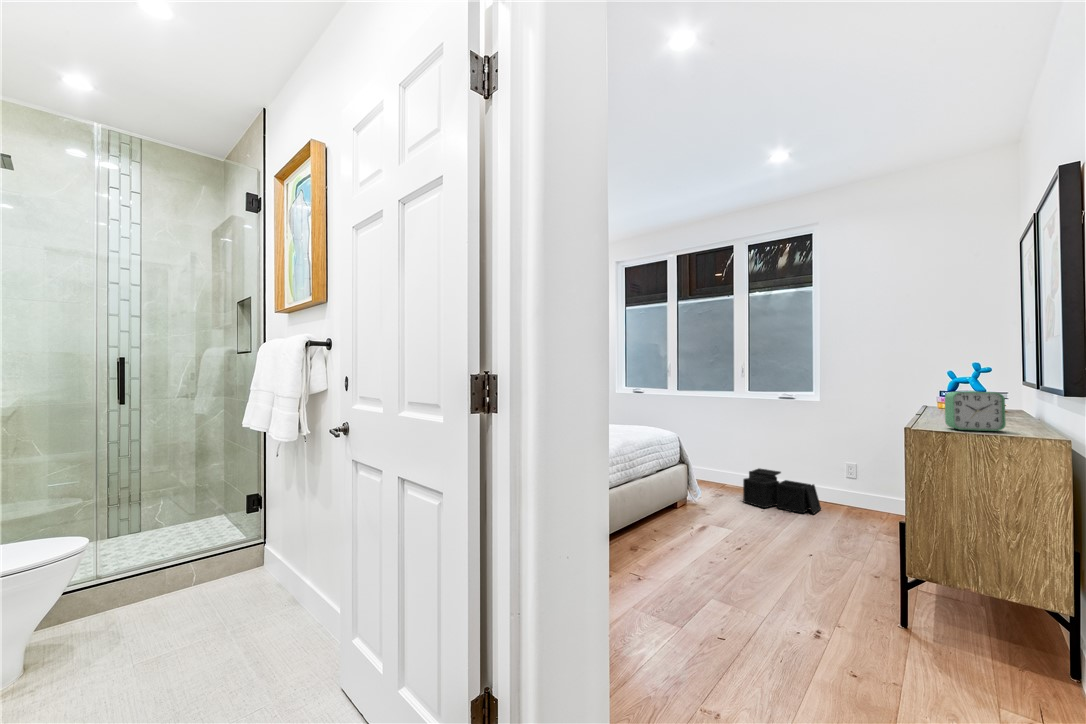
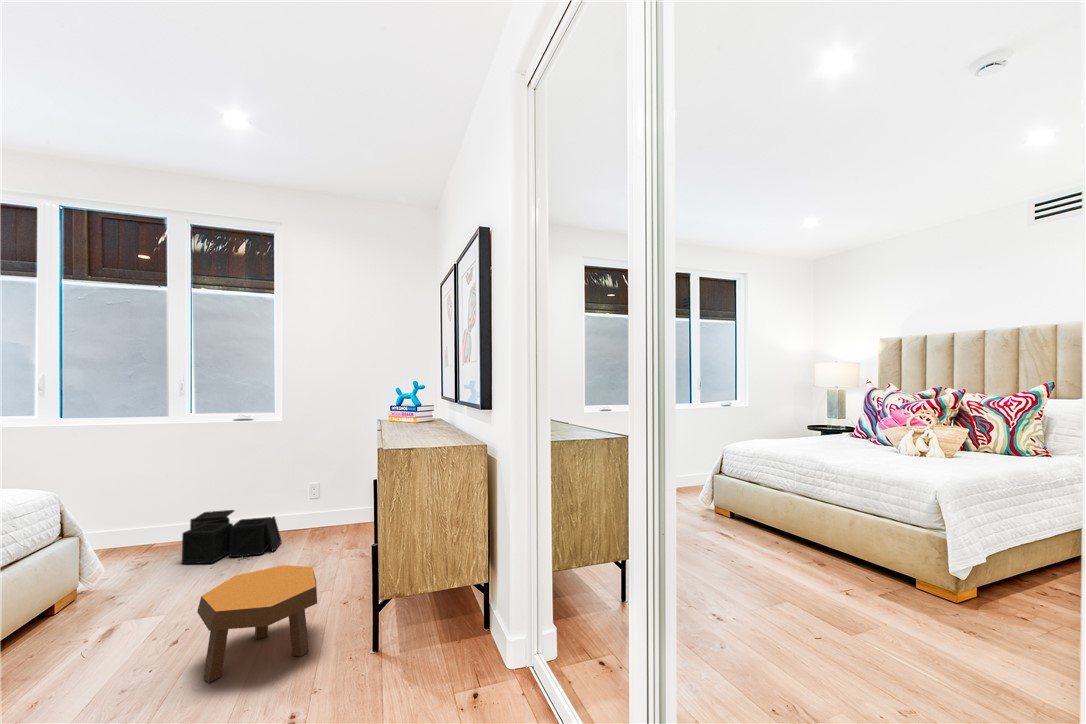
alarm clock: present [945,391,1006,431] -> none [408,408,449,445]
footstool: none [751,515,846,599] -> present [197,565,317,683]

